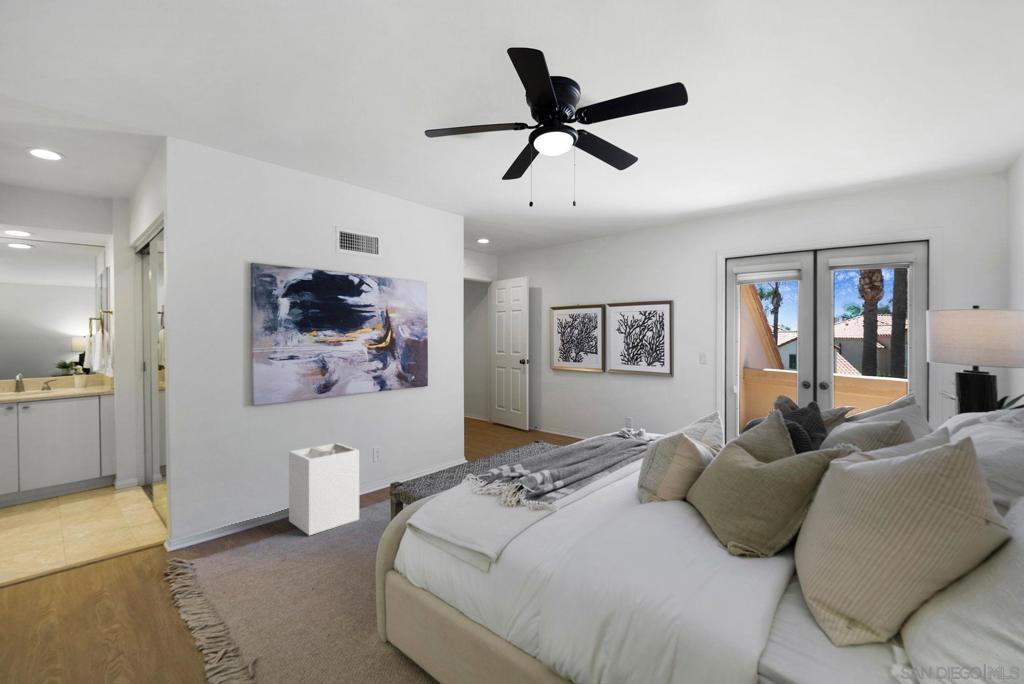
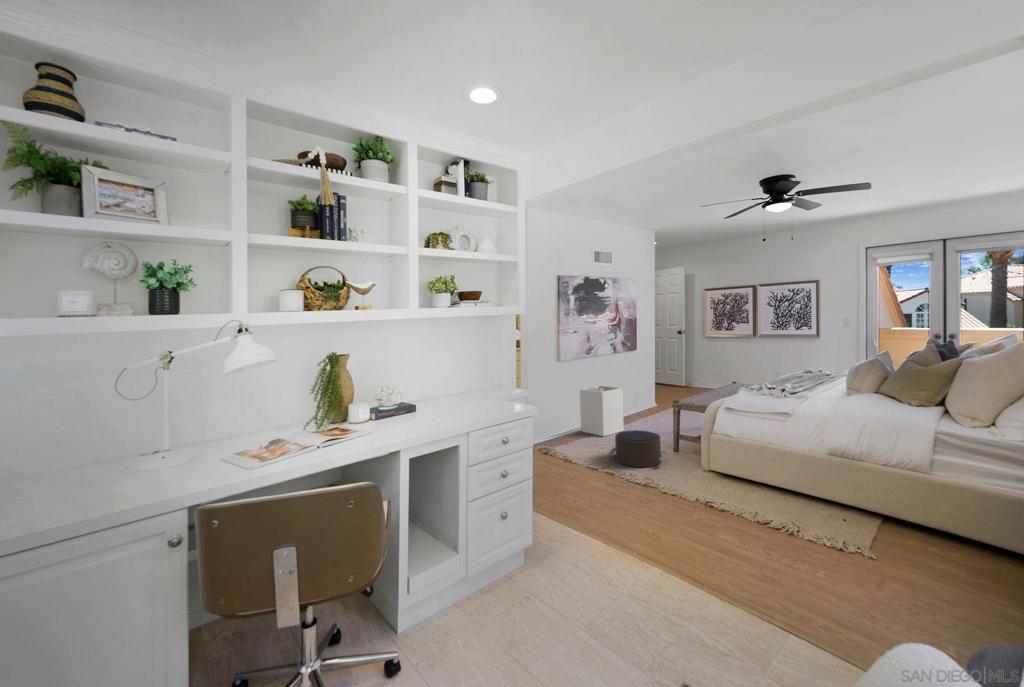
pouf: none [228,541,352,634] -> present [608,430,666,467]

